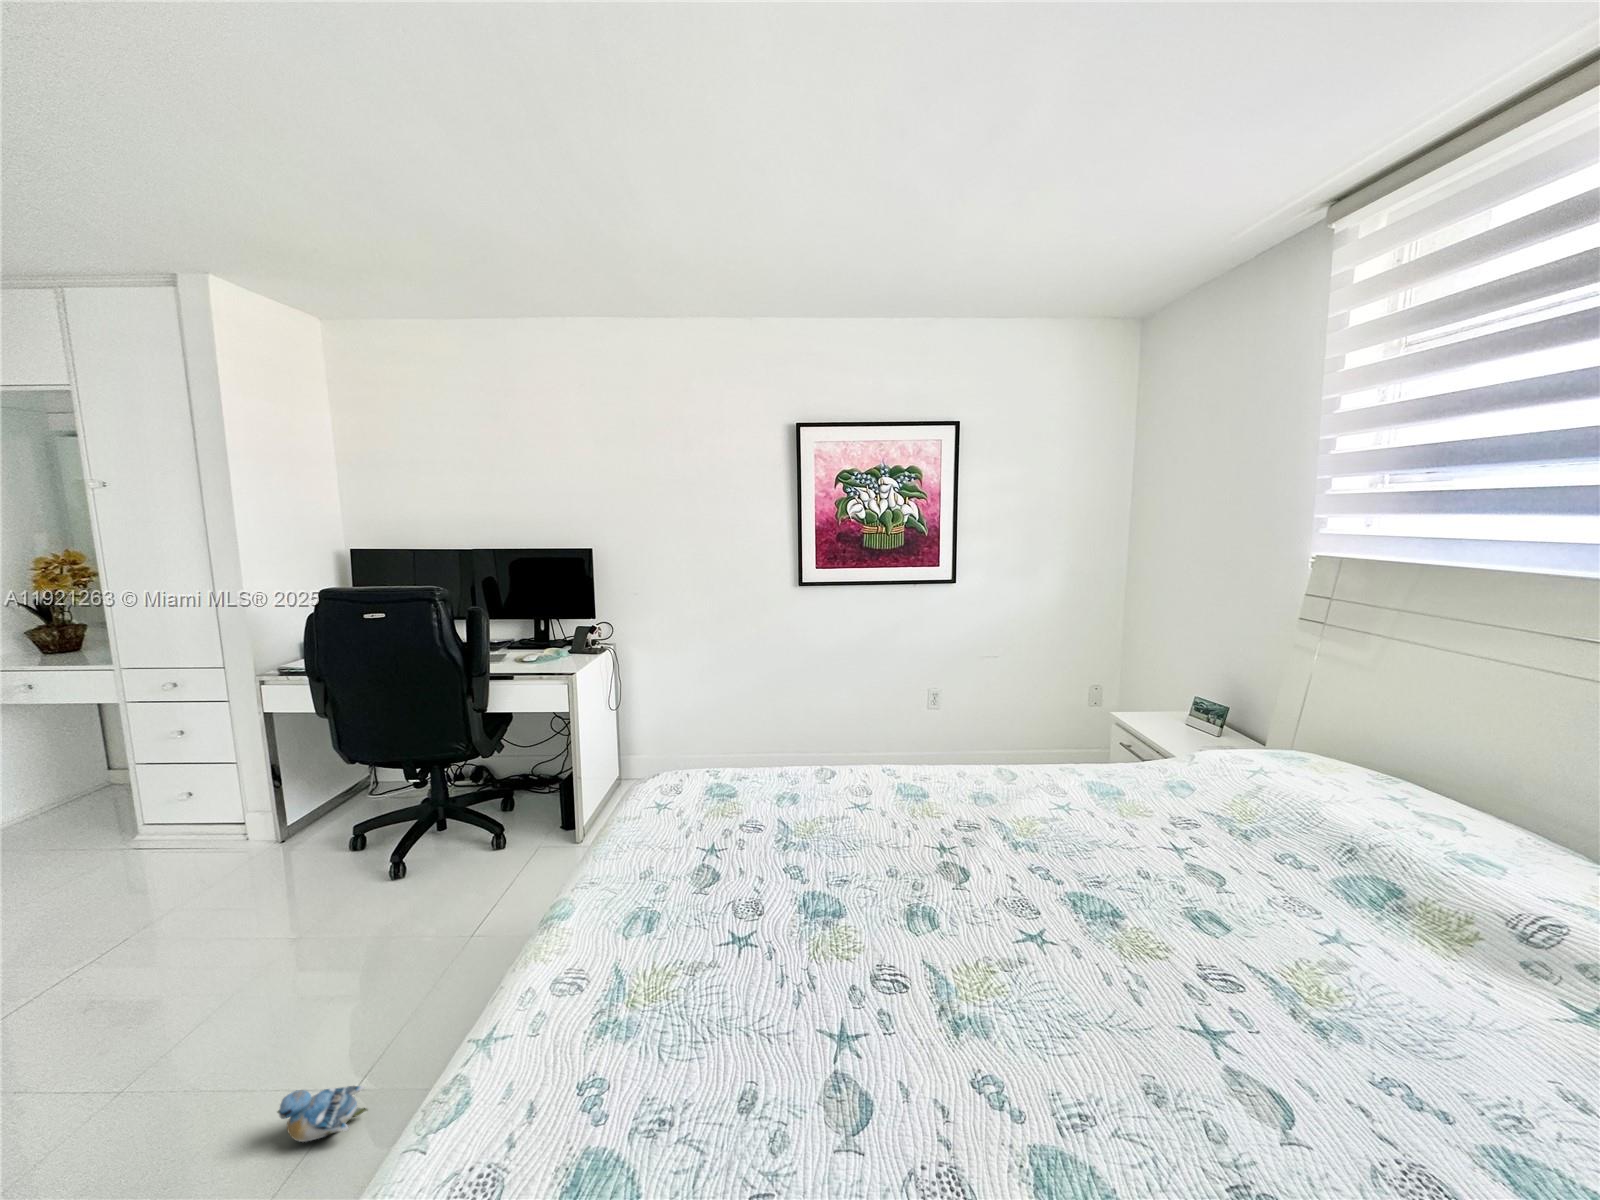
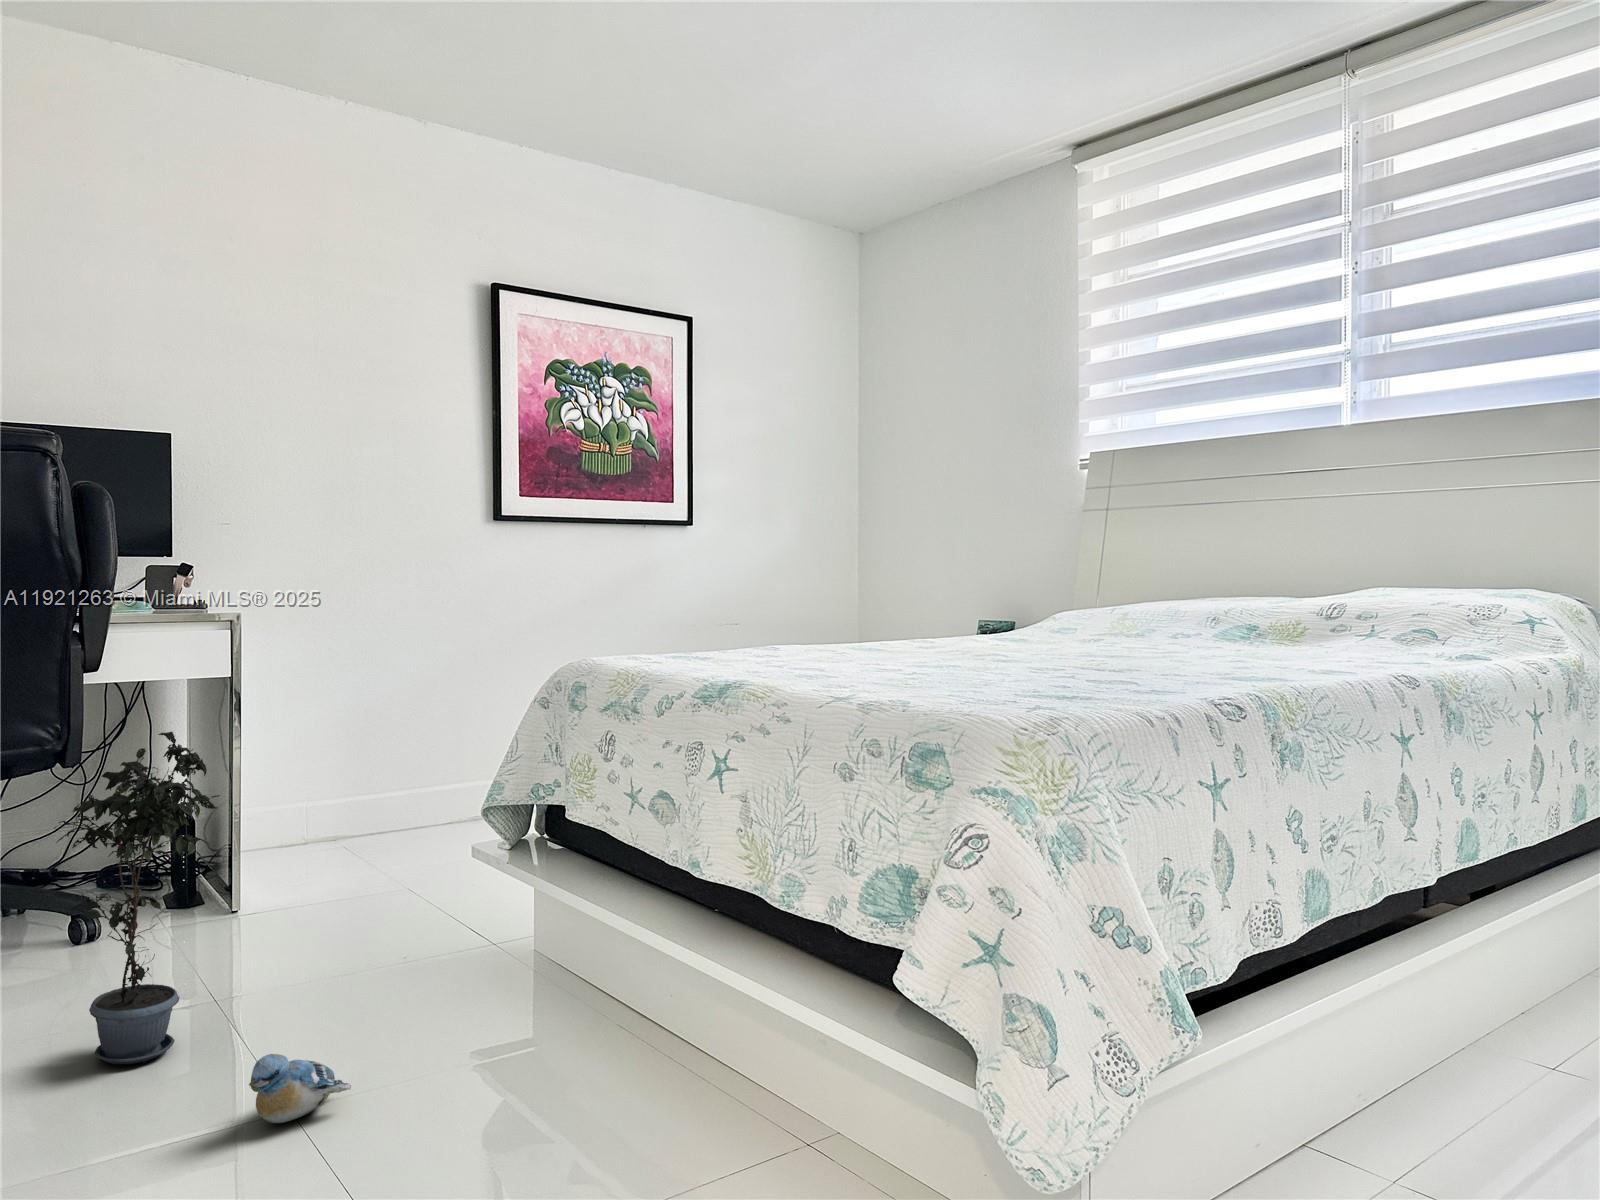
potted plant: none [295,805,406,1008] -> present [54,732,220,1064]

